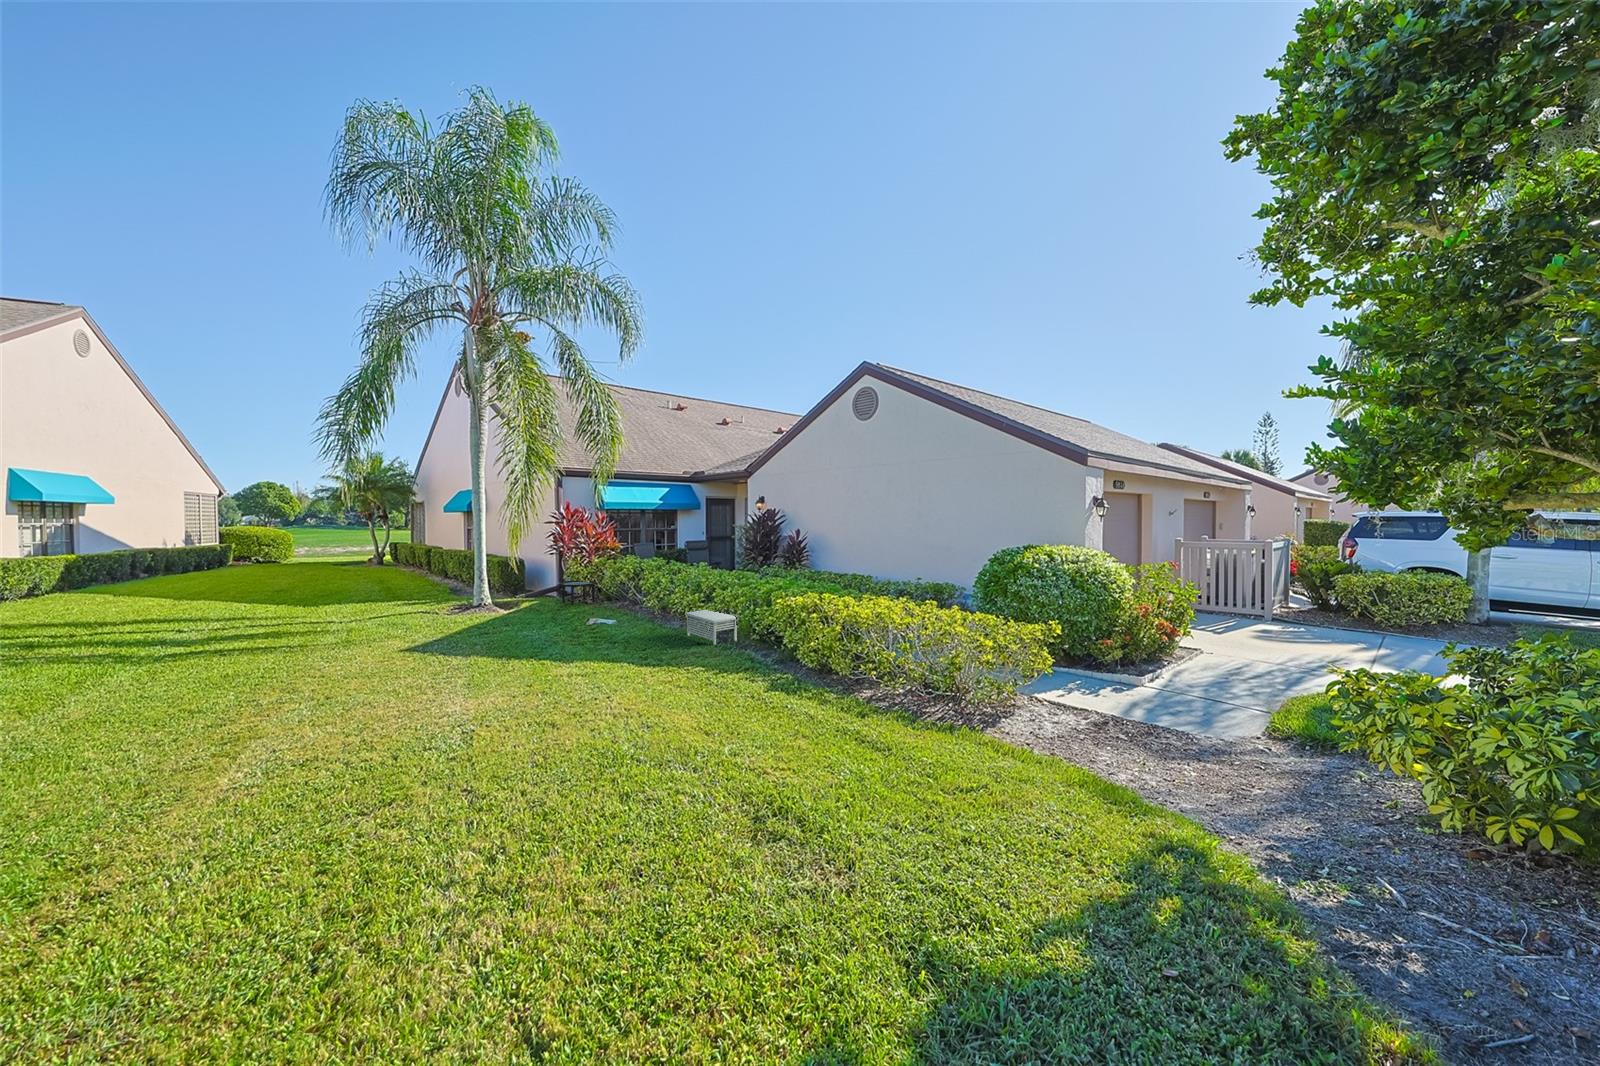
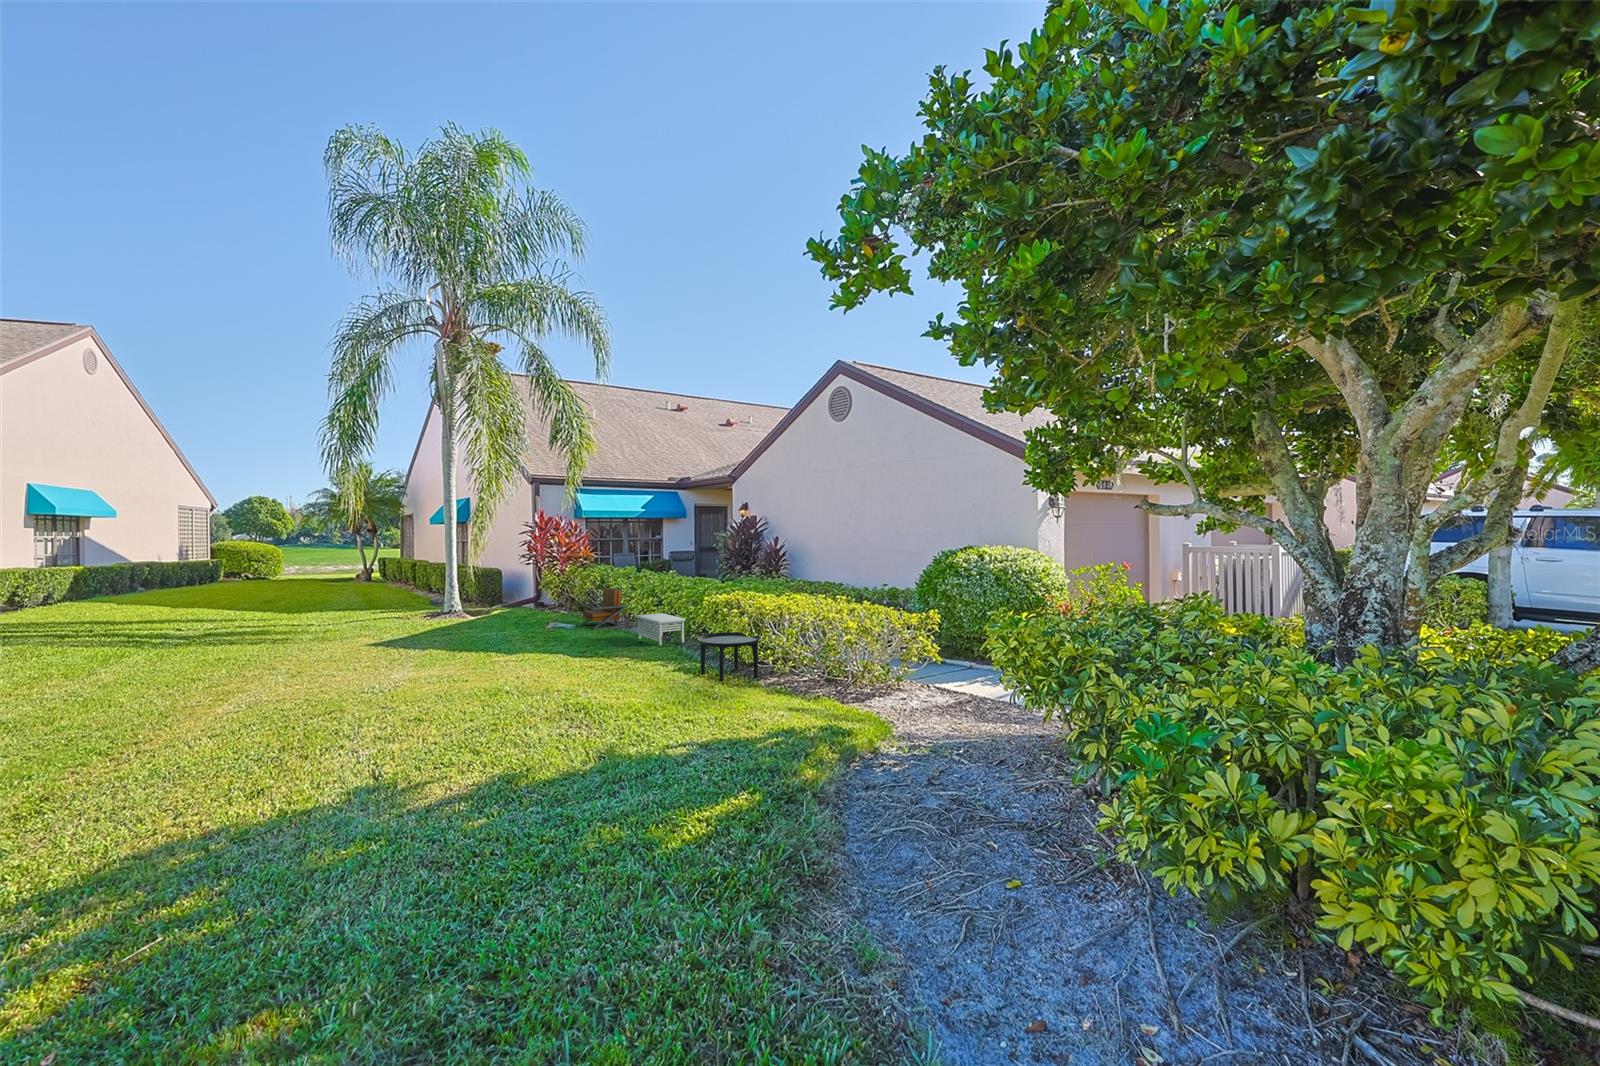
round table: present [559,580,596,605] -> present [697,632,761,681]
lounge chair: none [618,581,666,625] -> present [580,588,626,630]

